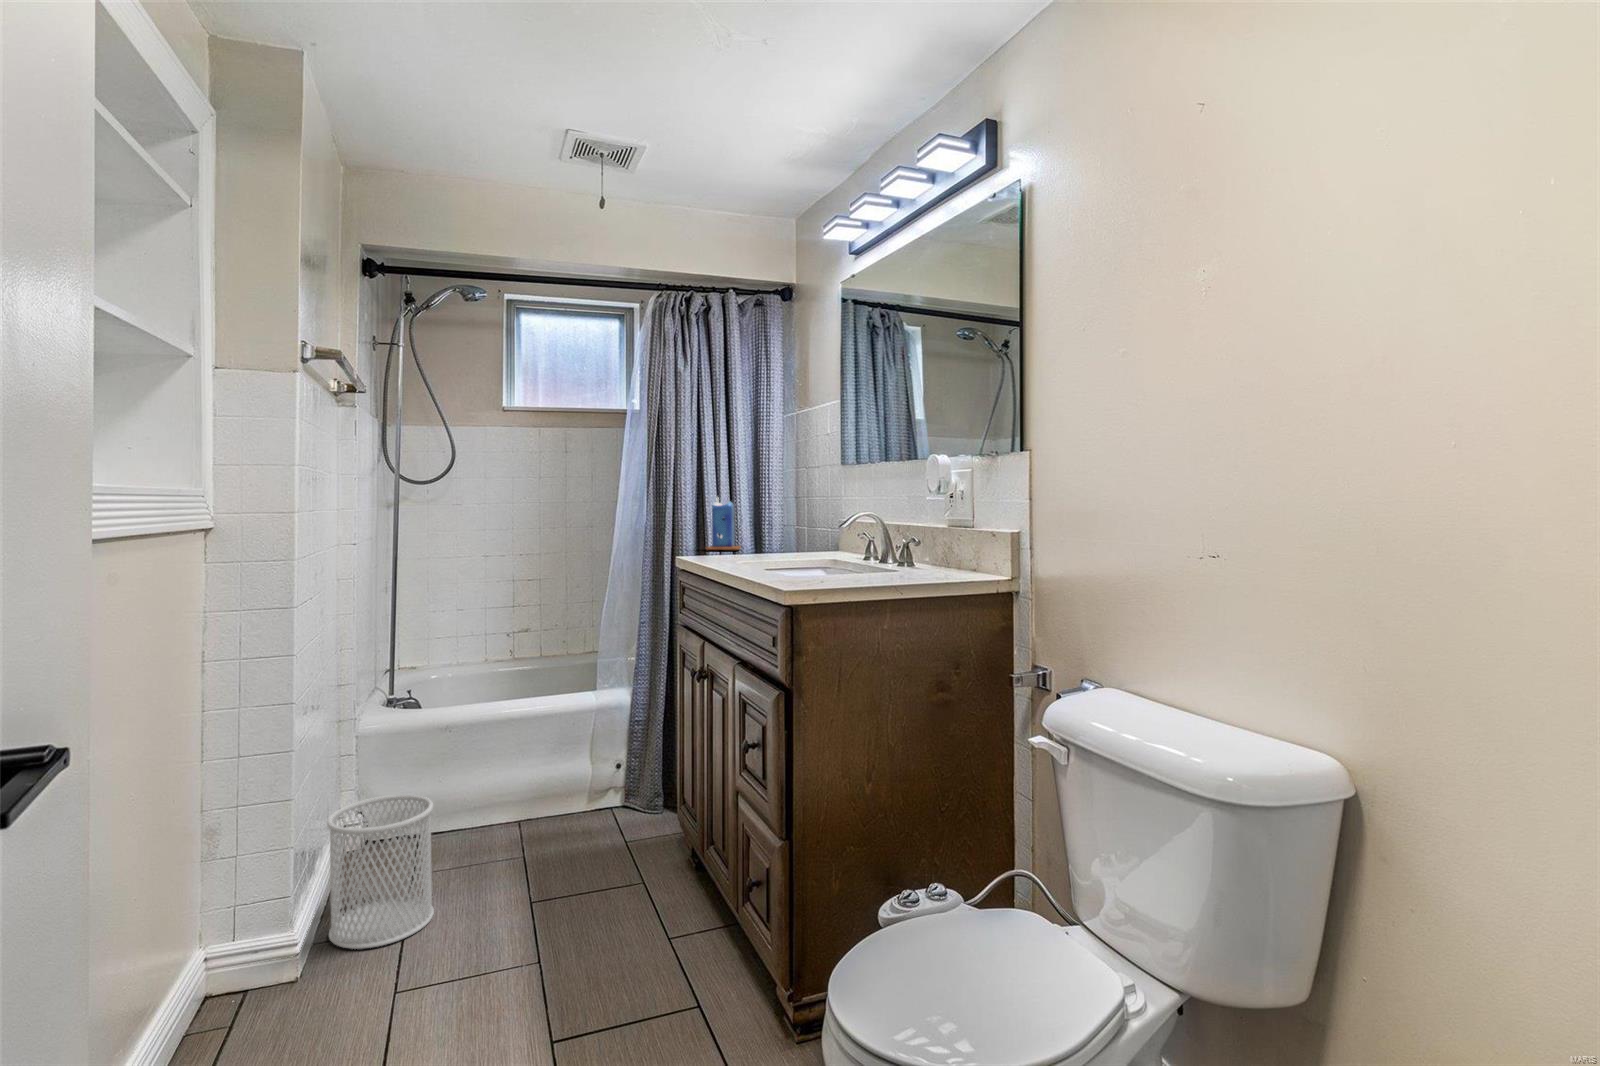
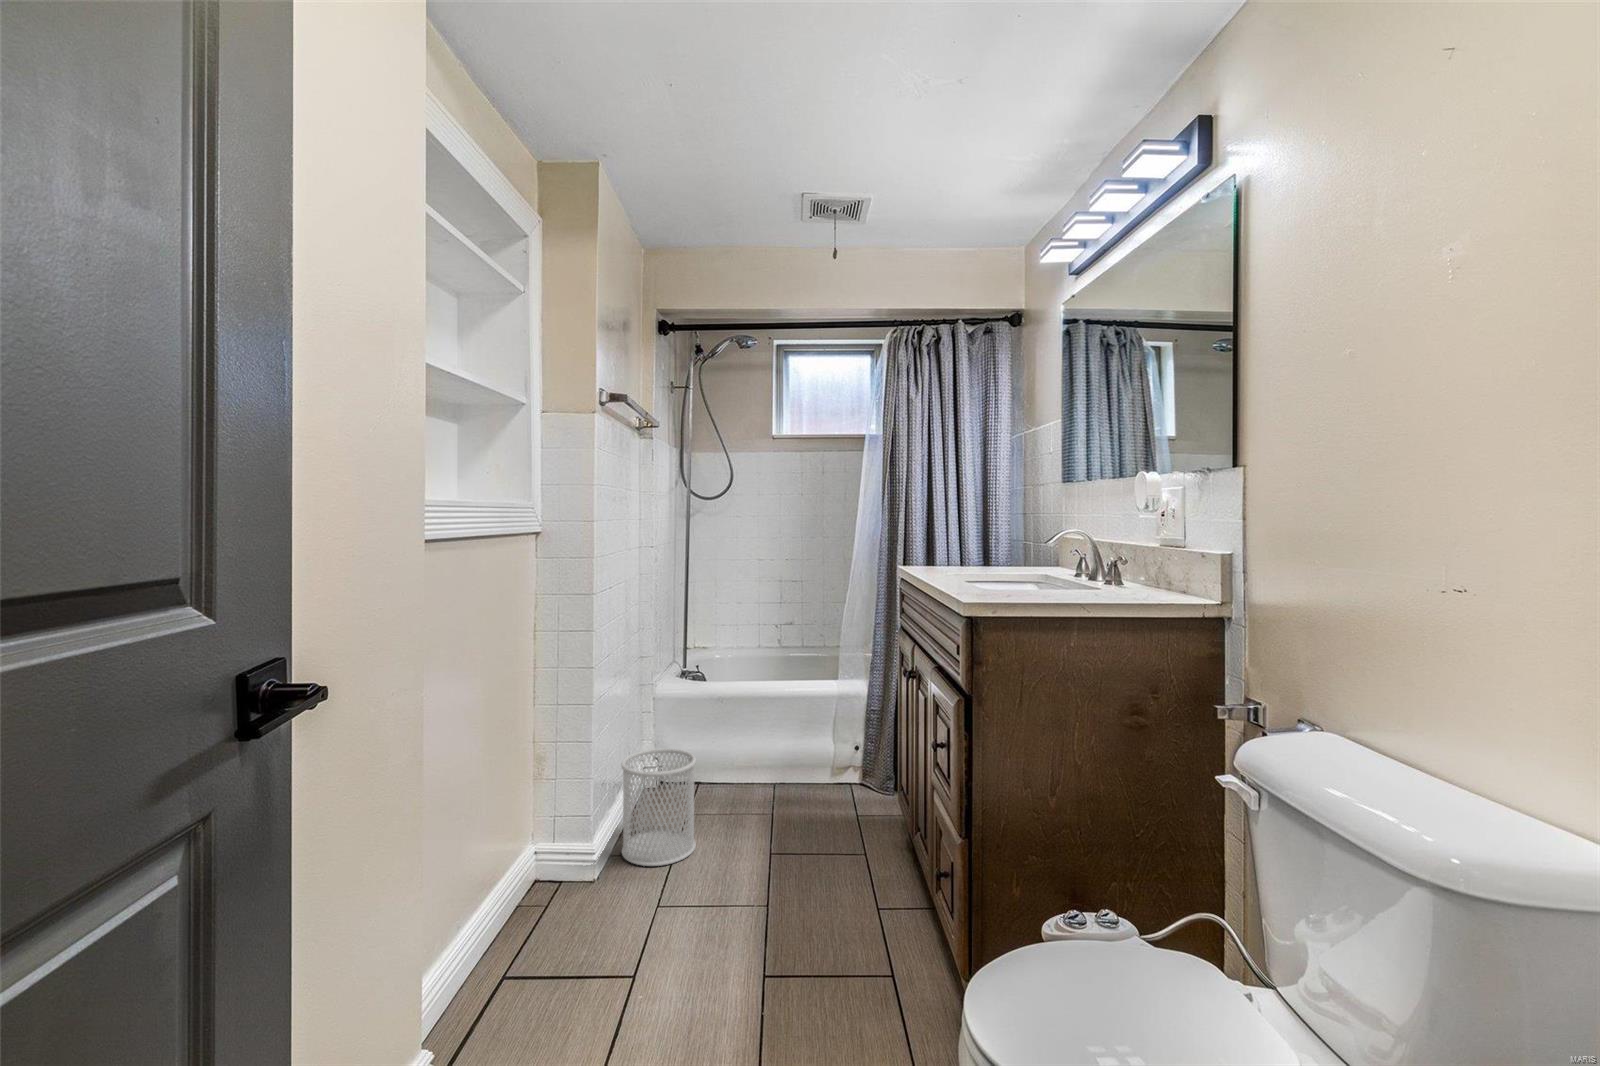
candle: present [706,498,741,550] -> none [932,511,967,560]

